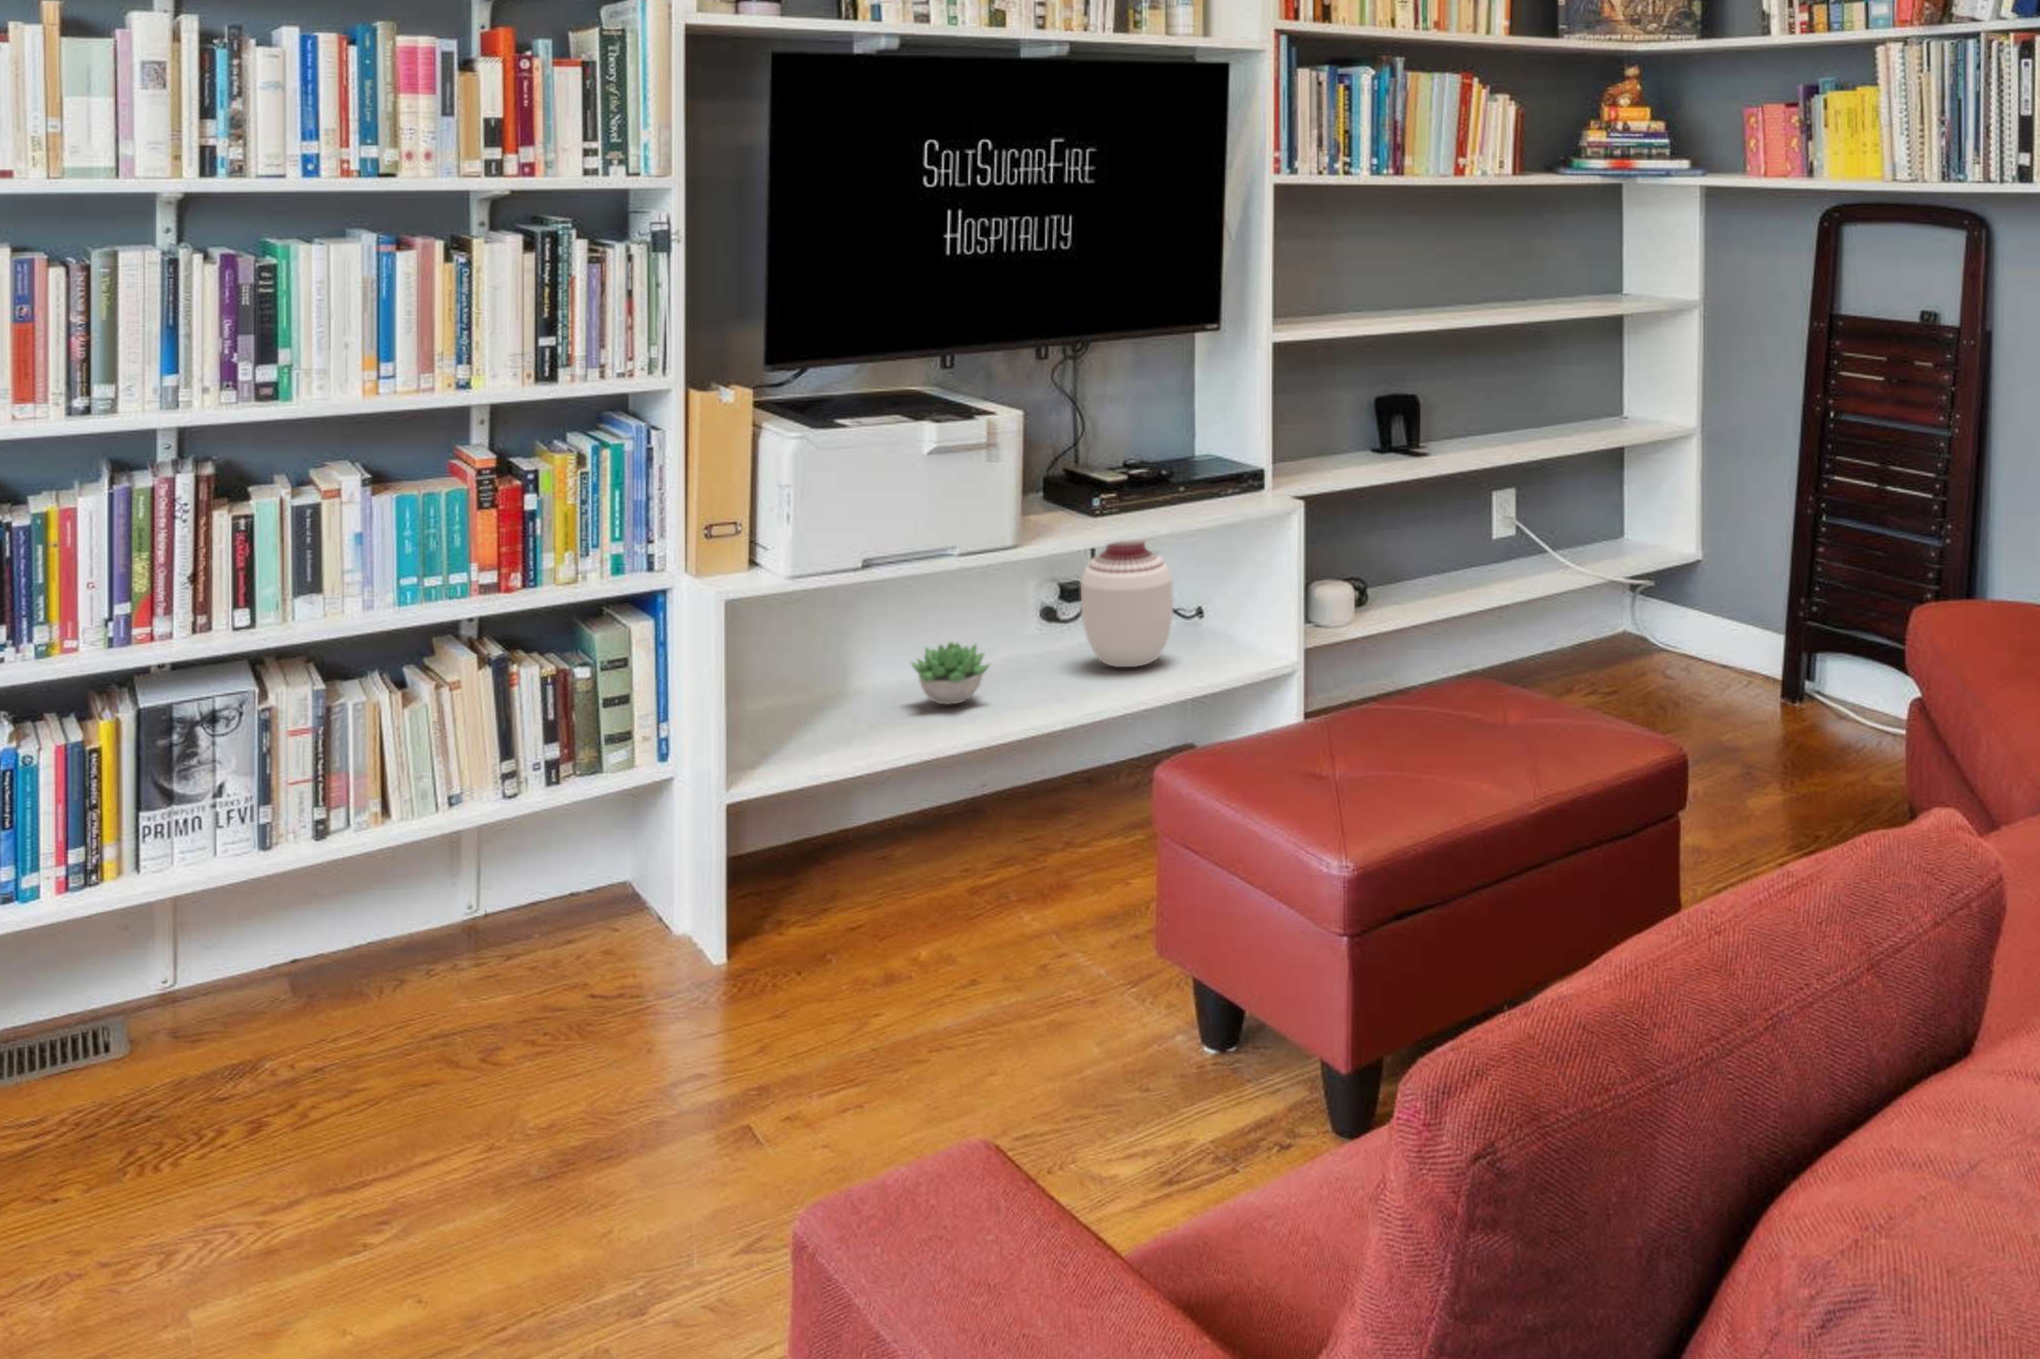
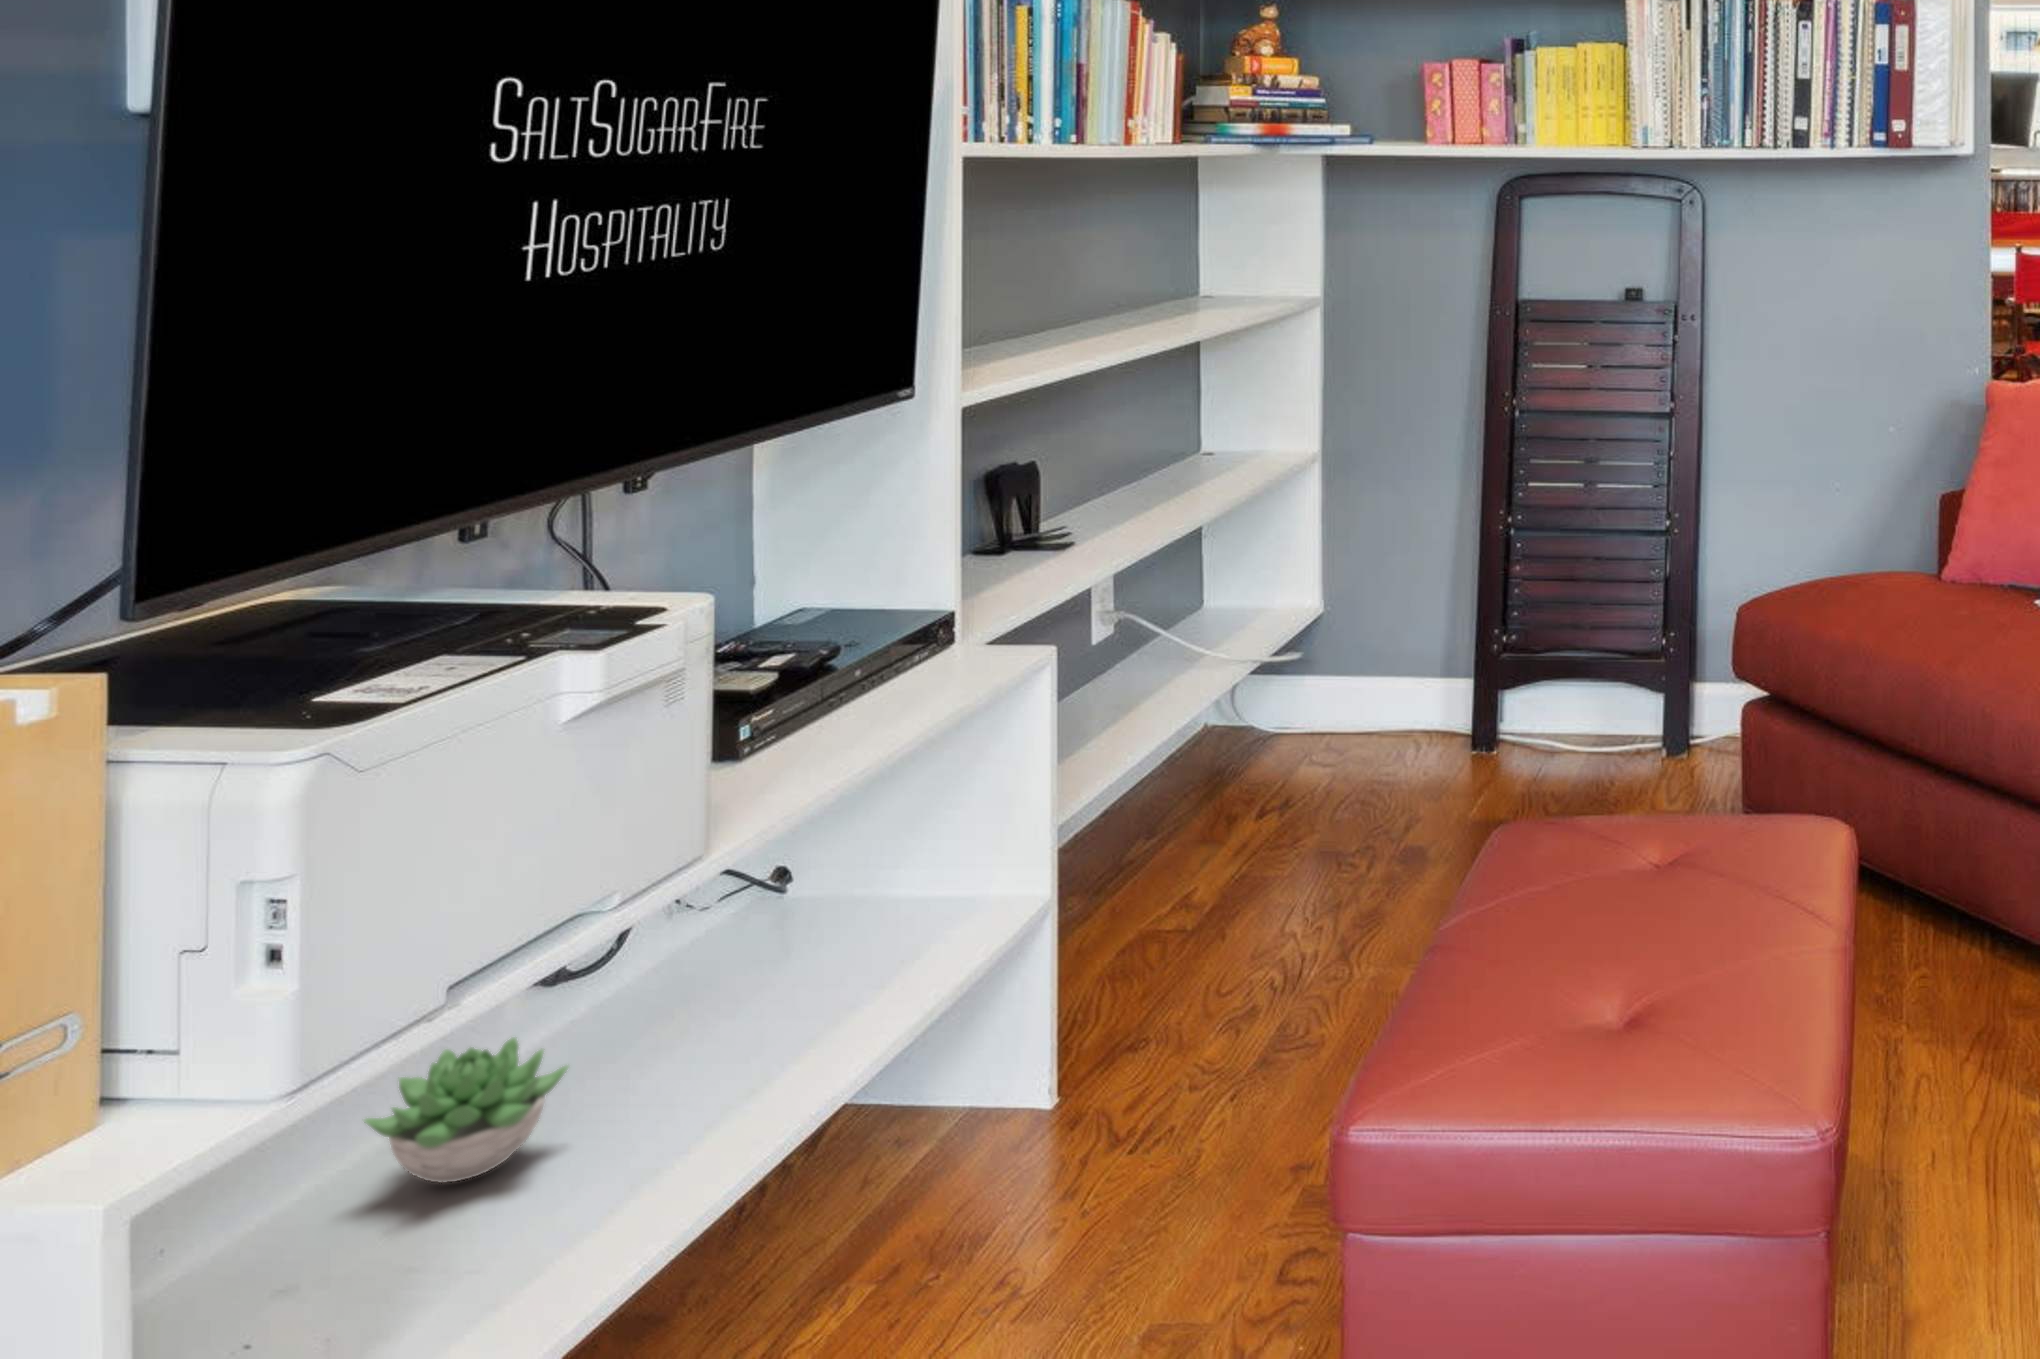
vase: present [1081,539,1173,667] -> none [648,740,834,997]

